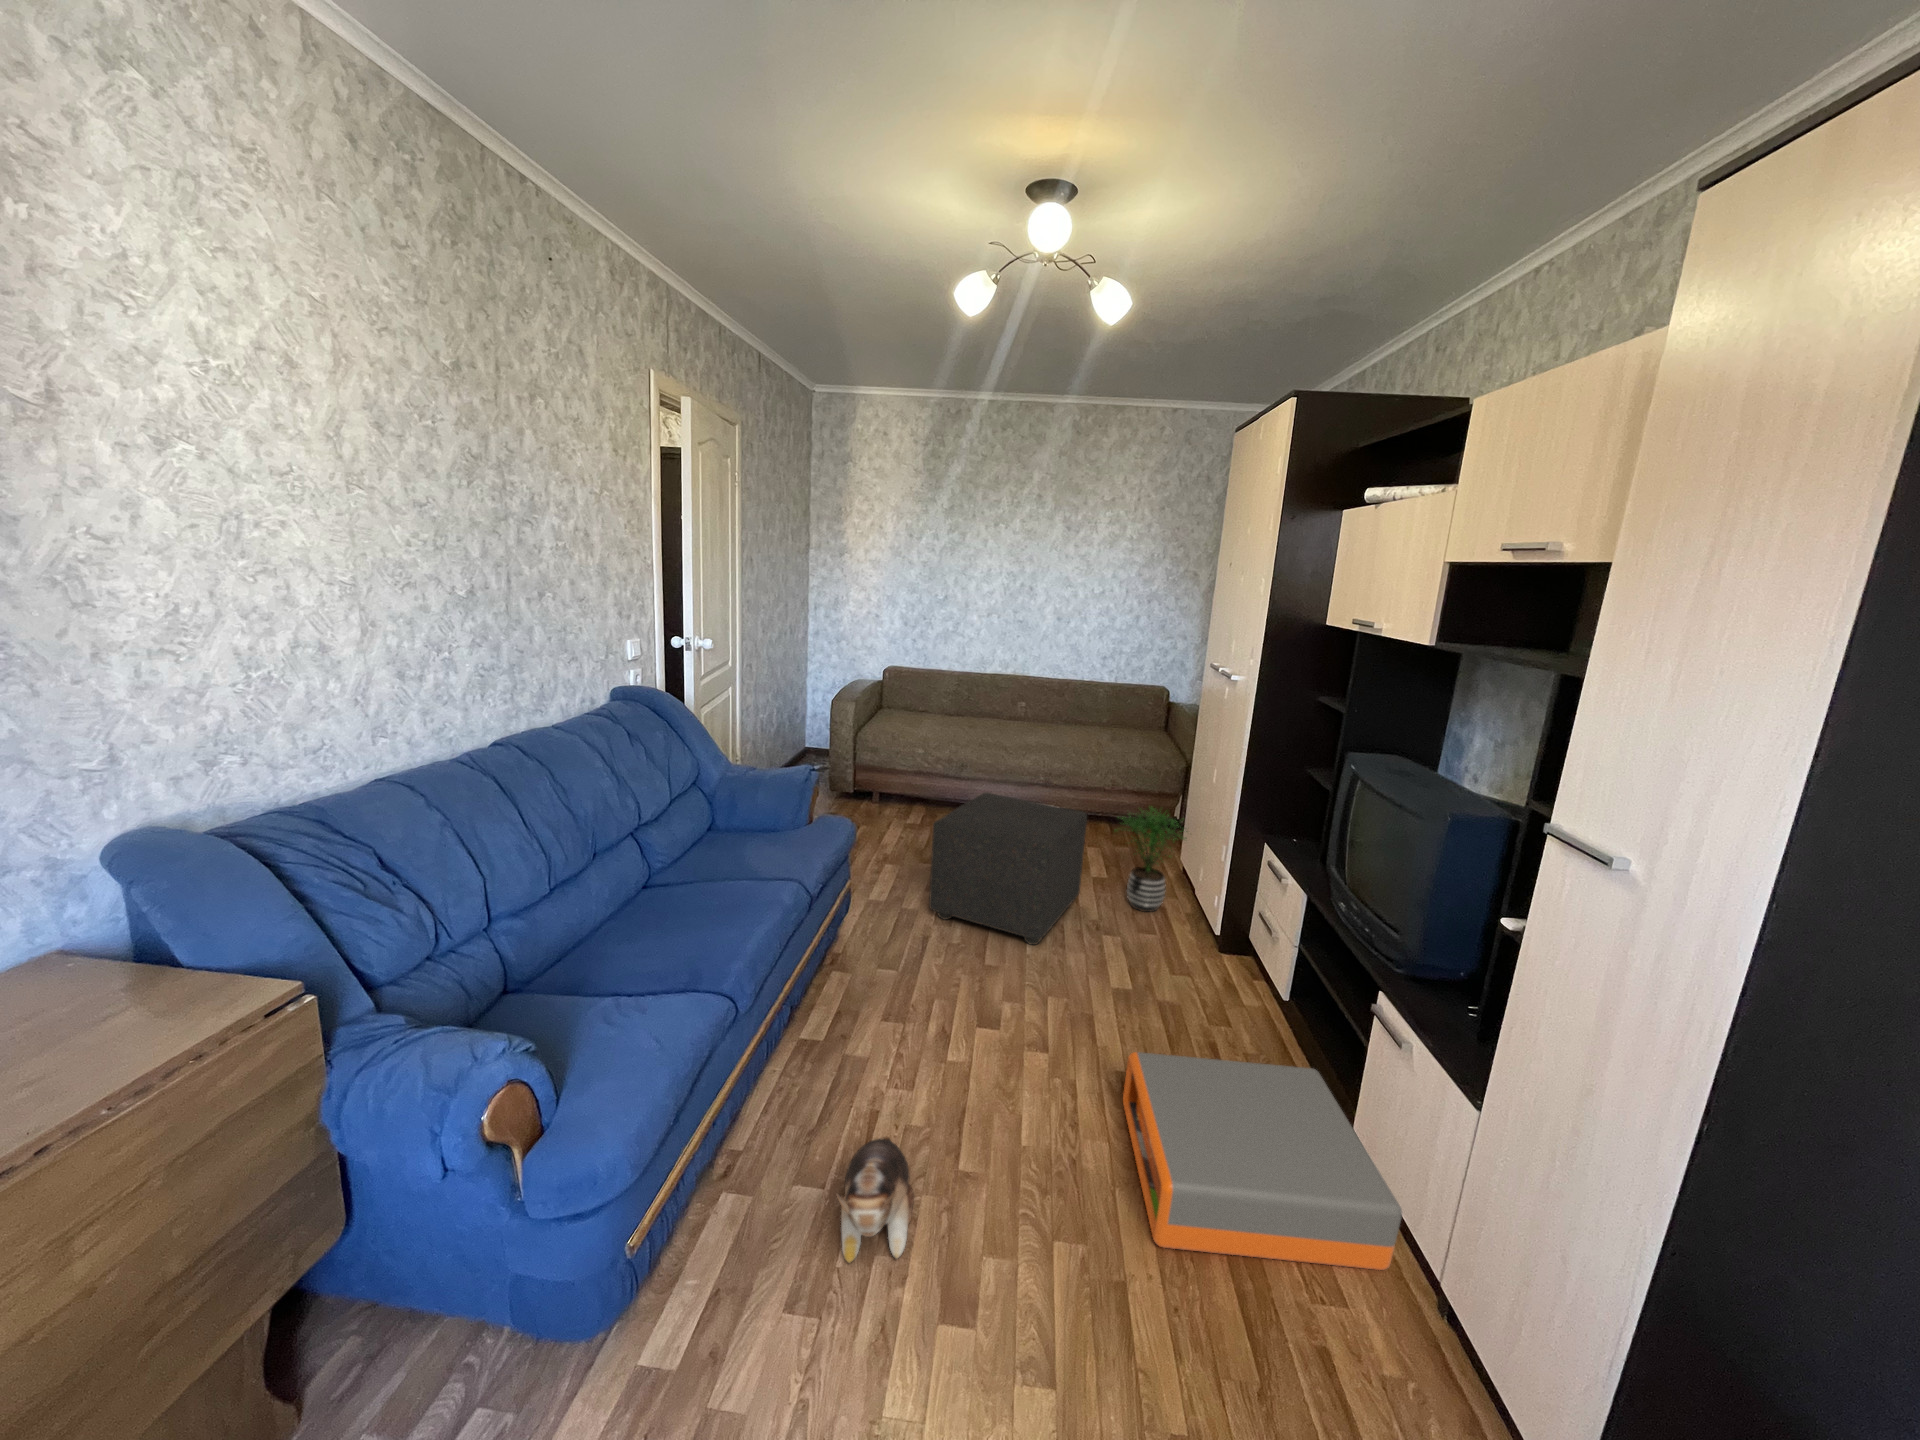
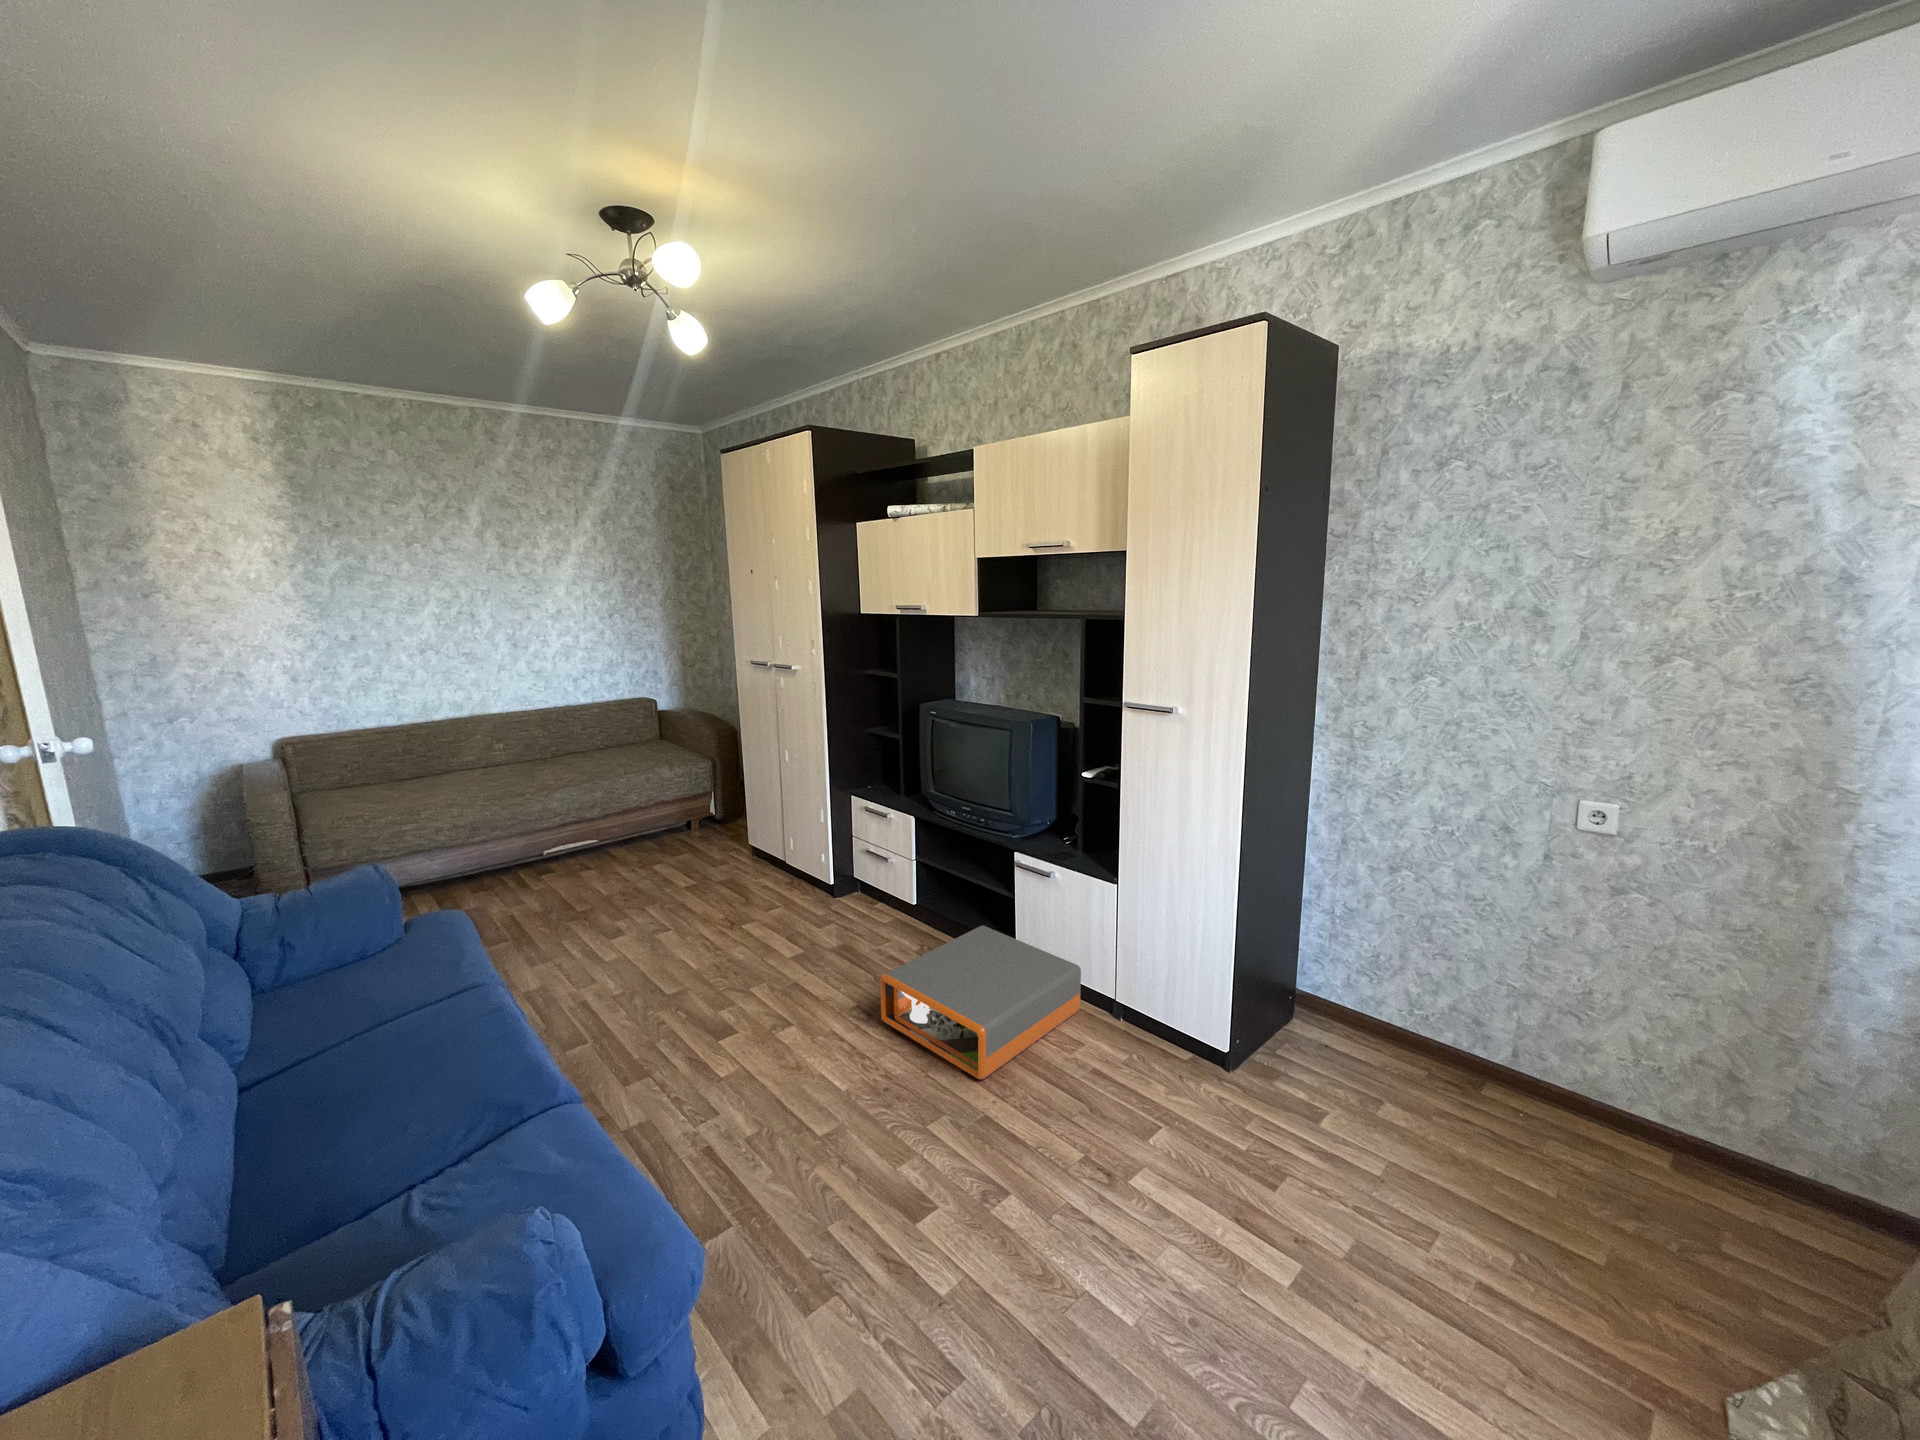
ottoman: present [929,793,1087,945] -> none [547,824,704,987]
potted plant: present [1115,807,1187,912] -> none [708,798,781,898]
plush toy: present [837,1137,914,1263] -> none [743,1137,869,1250]

